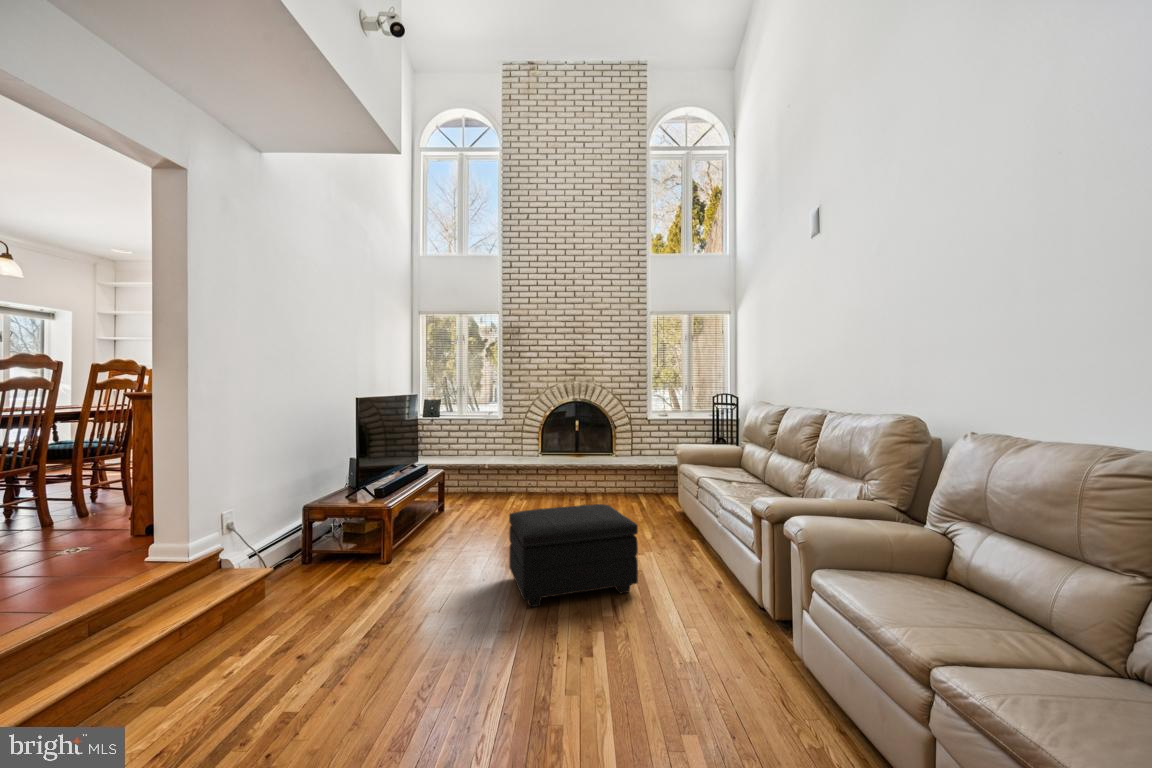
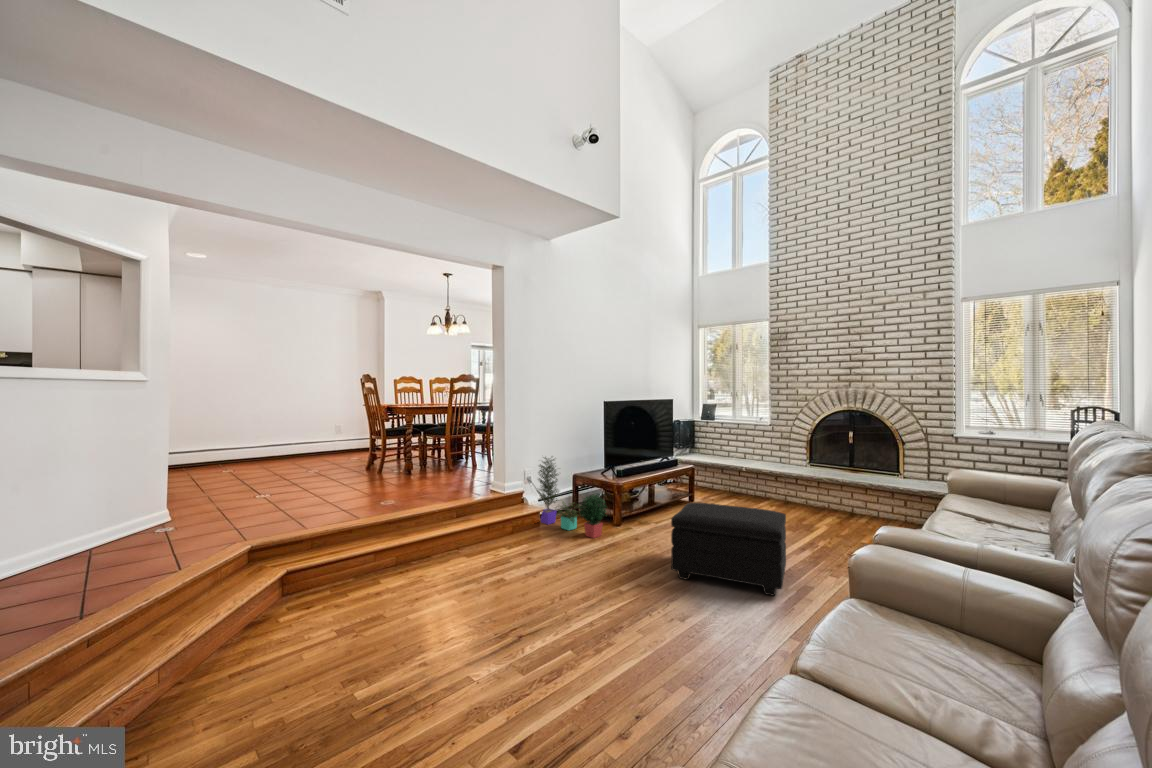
potted plant: none [247,482,388,591] -> present [538,457,607,538]

